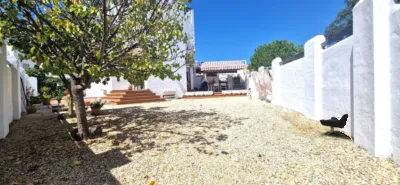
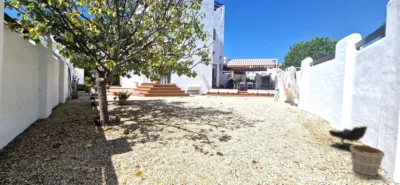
wooden bucket: none [350,129,383,158] -> present [350,145,385,176]

